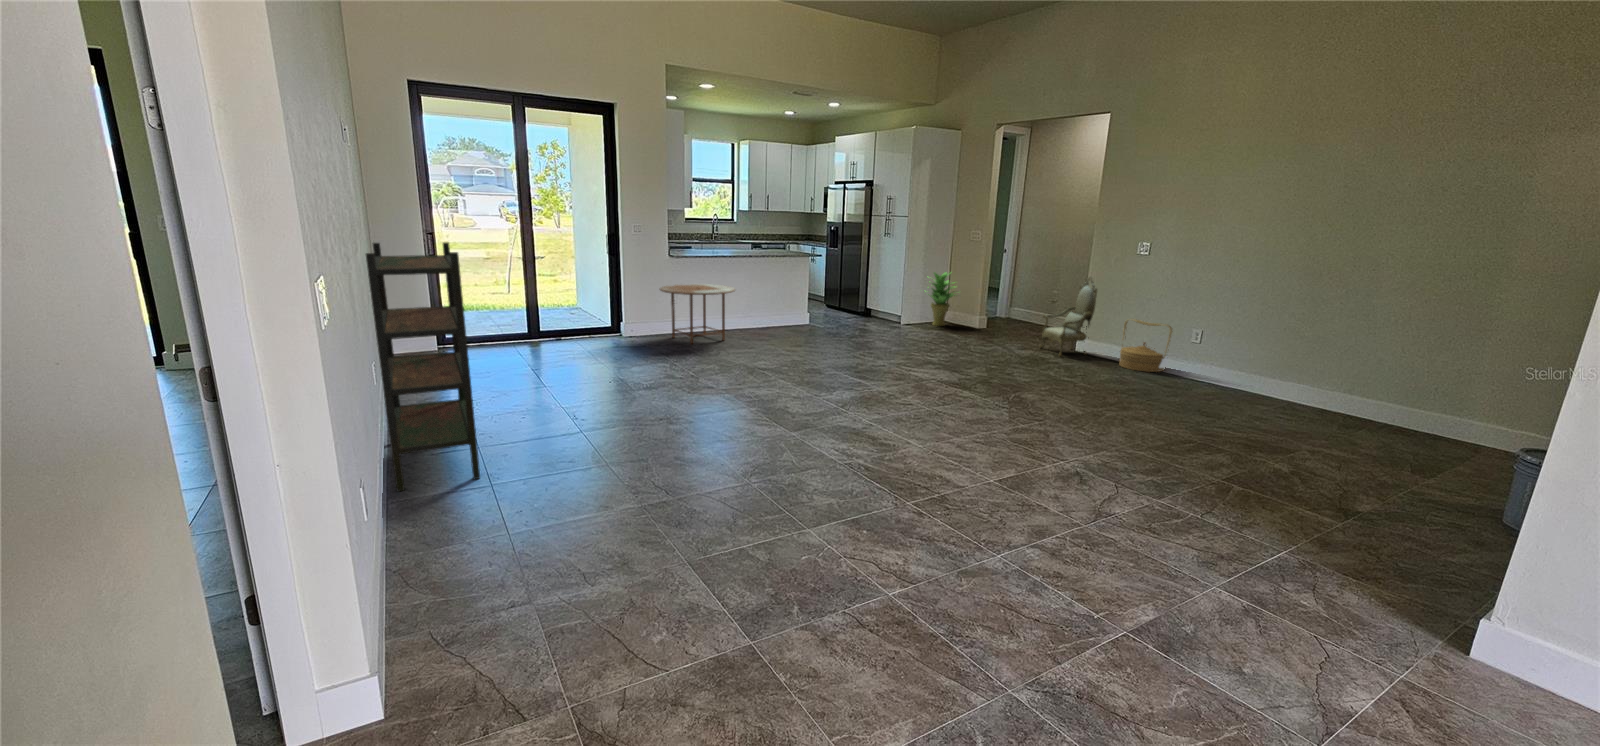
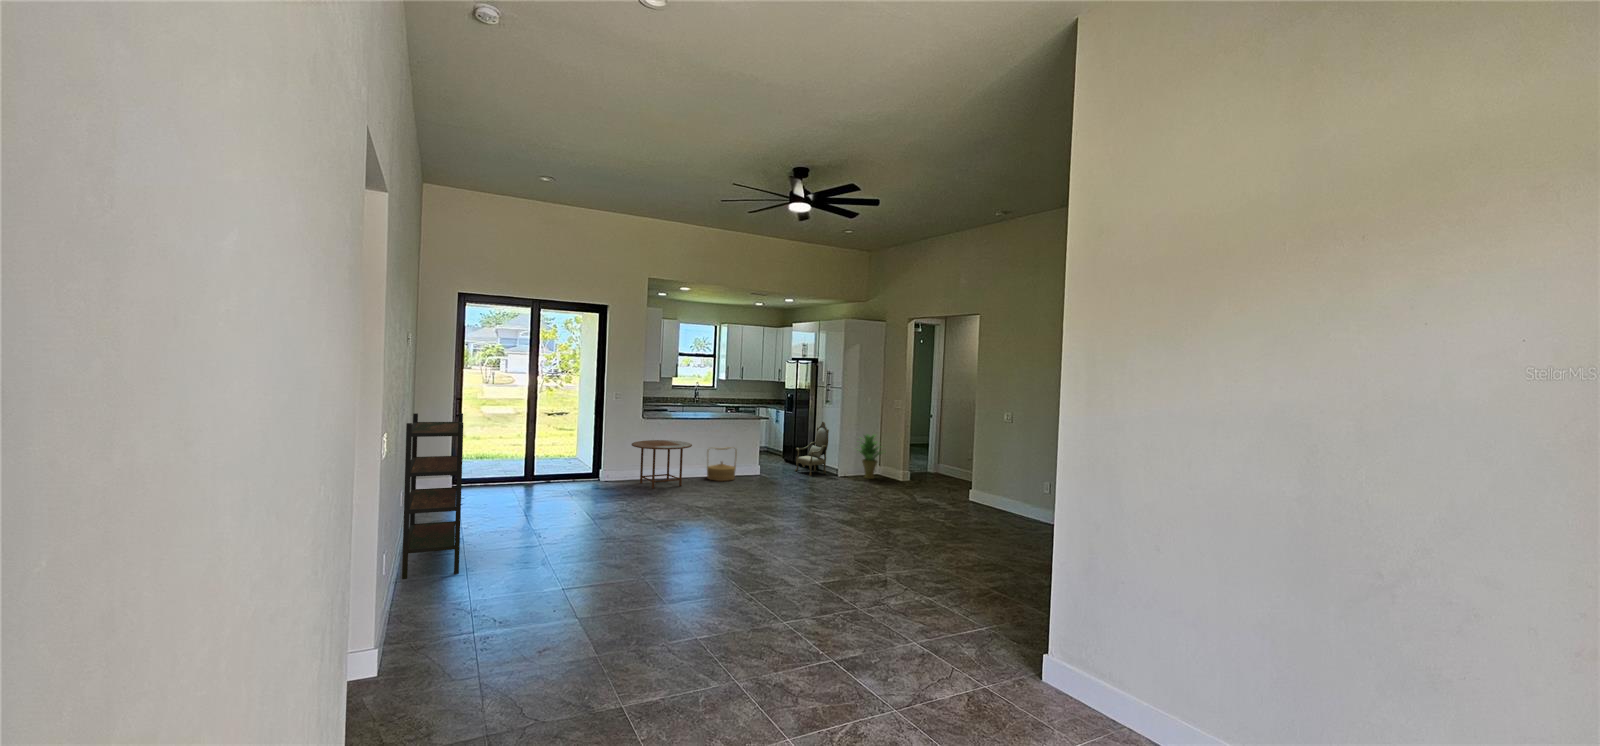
armchair: present [1040,277,1097,357] -> present [795,421,829,476]
woven basket: present [1119,319,1172,372] -> present [707,447,737,481]

